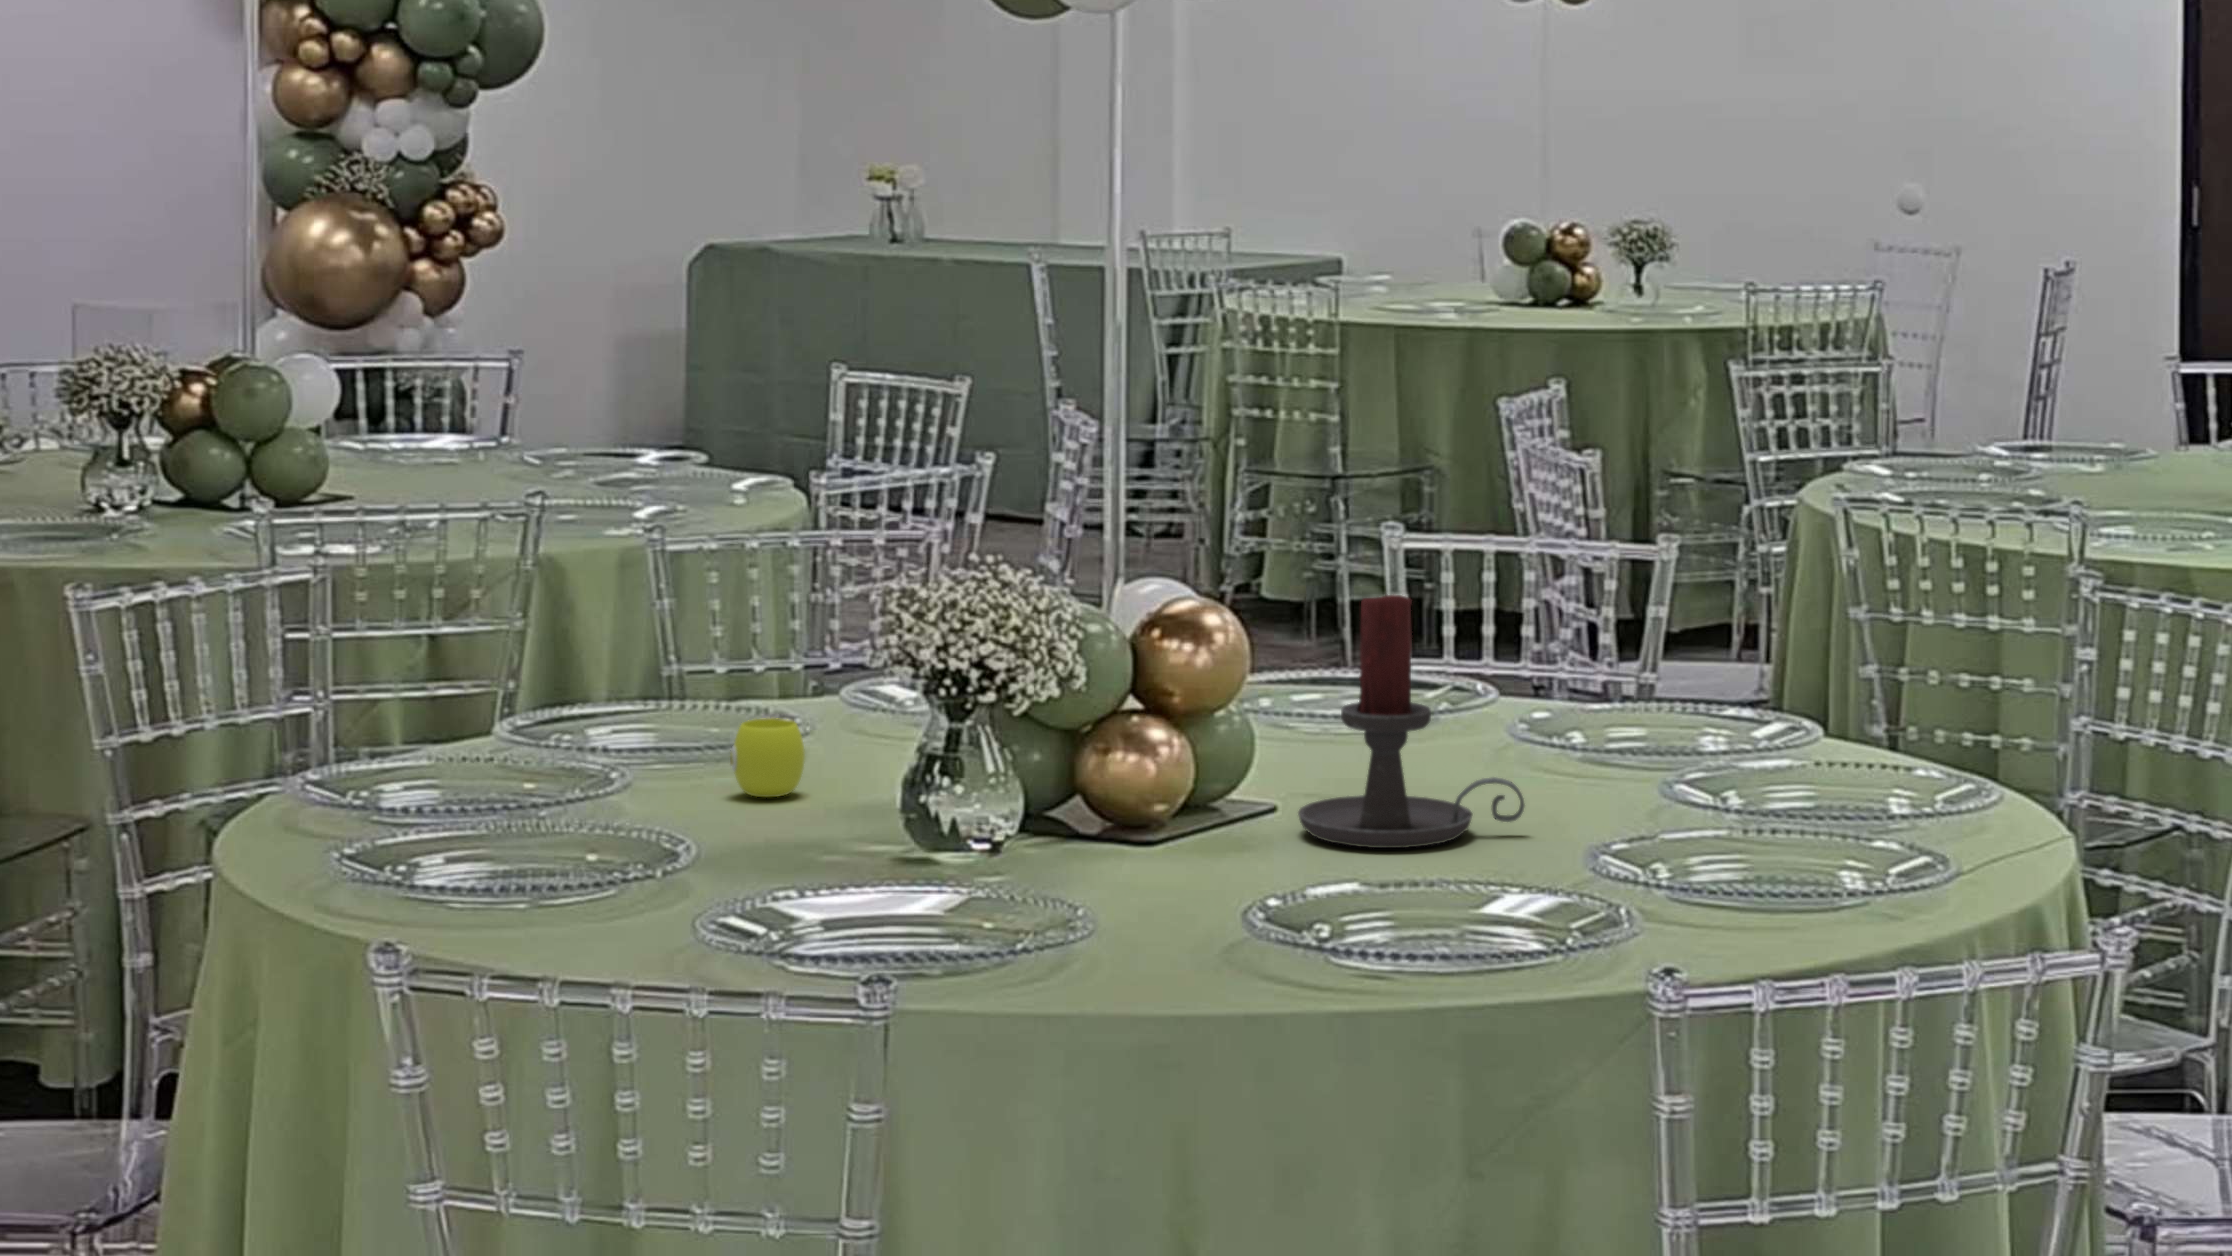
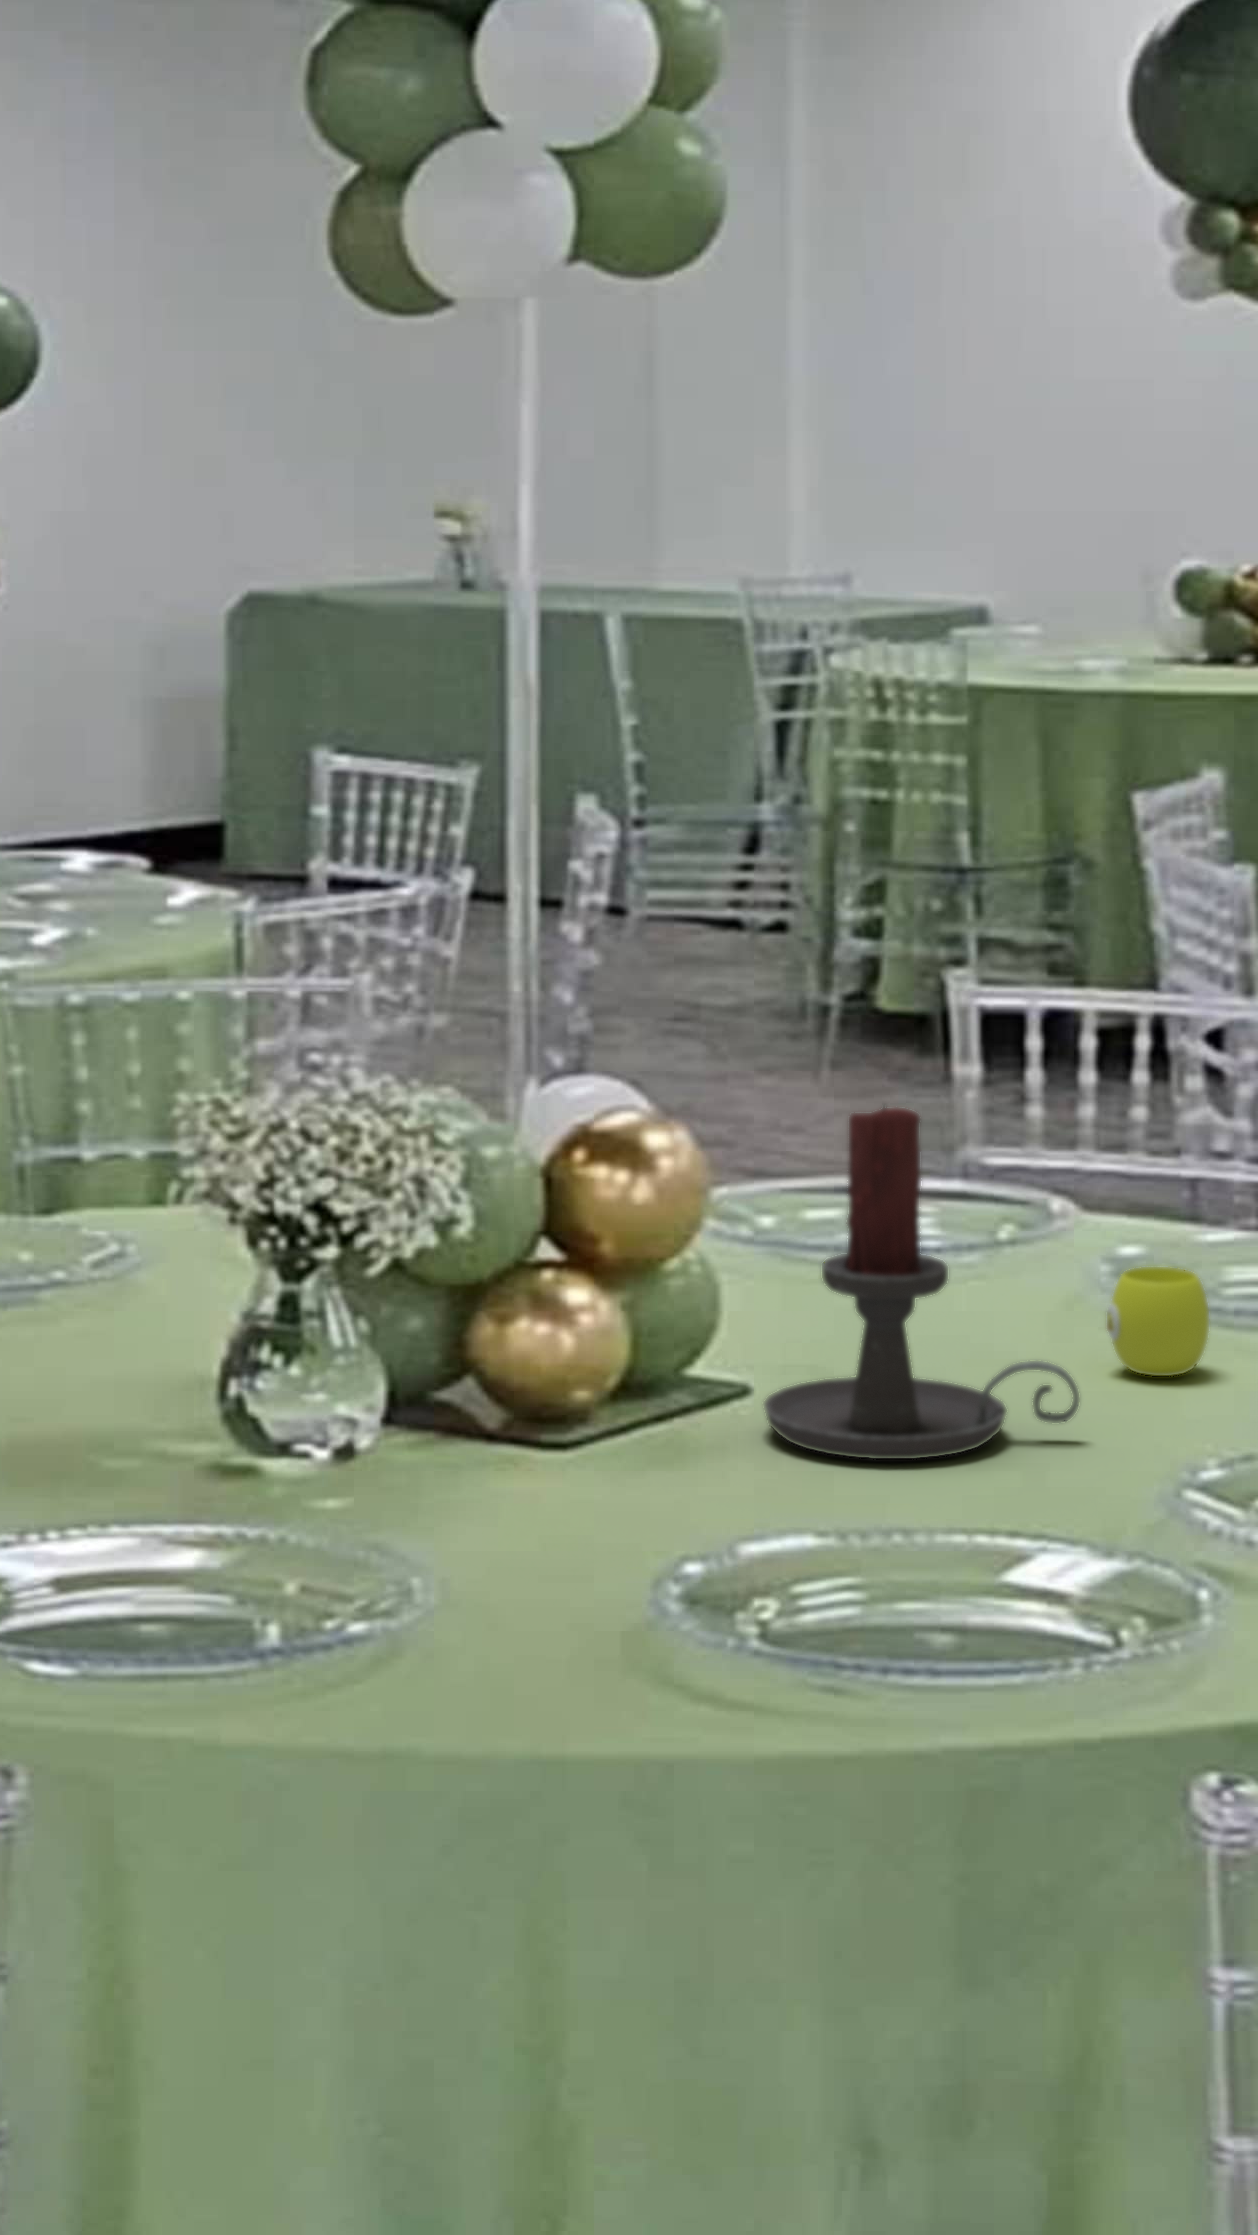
cup: present [730,718,805,797] -> present [1107,1267,1209,1376]

